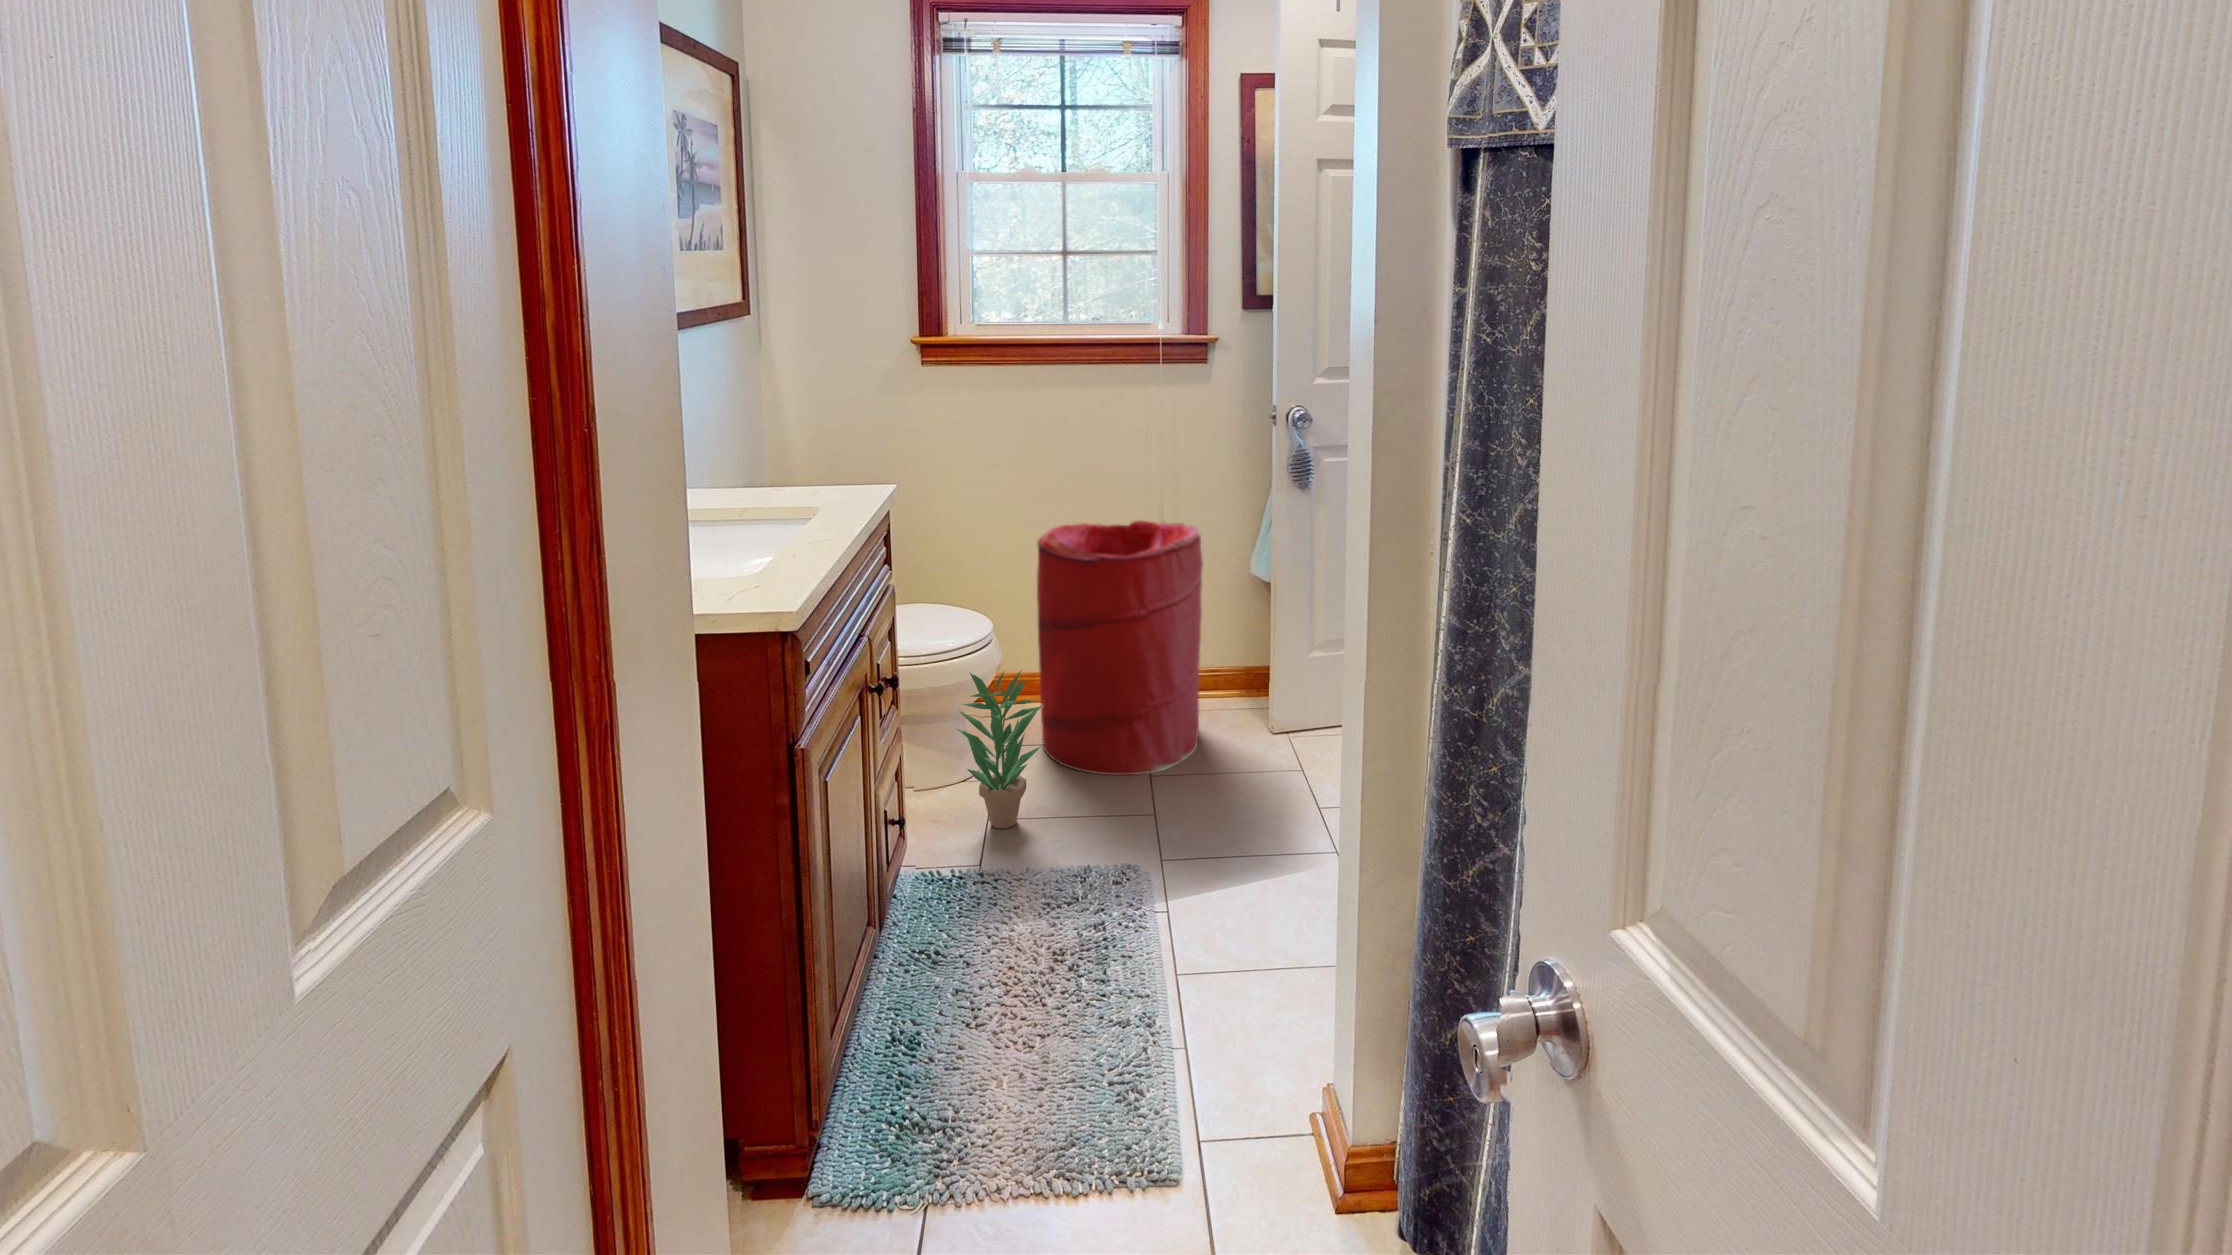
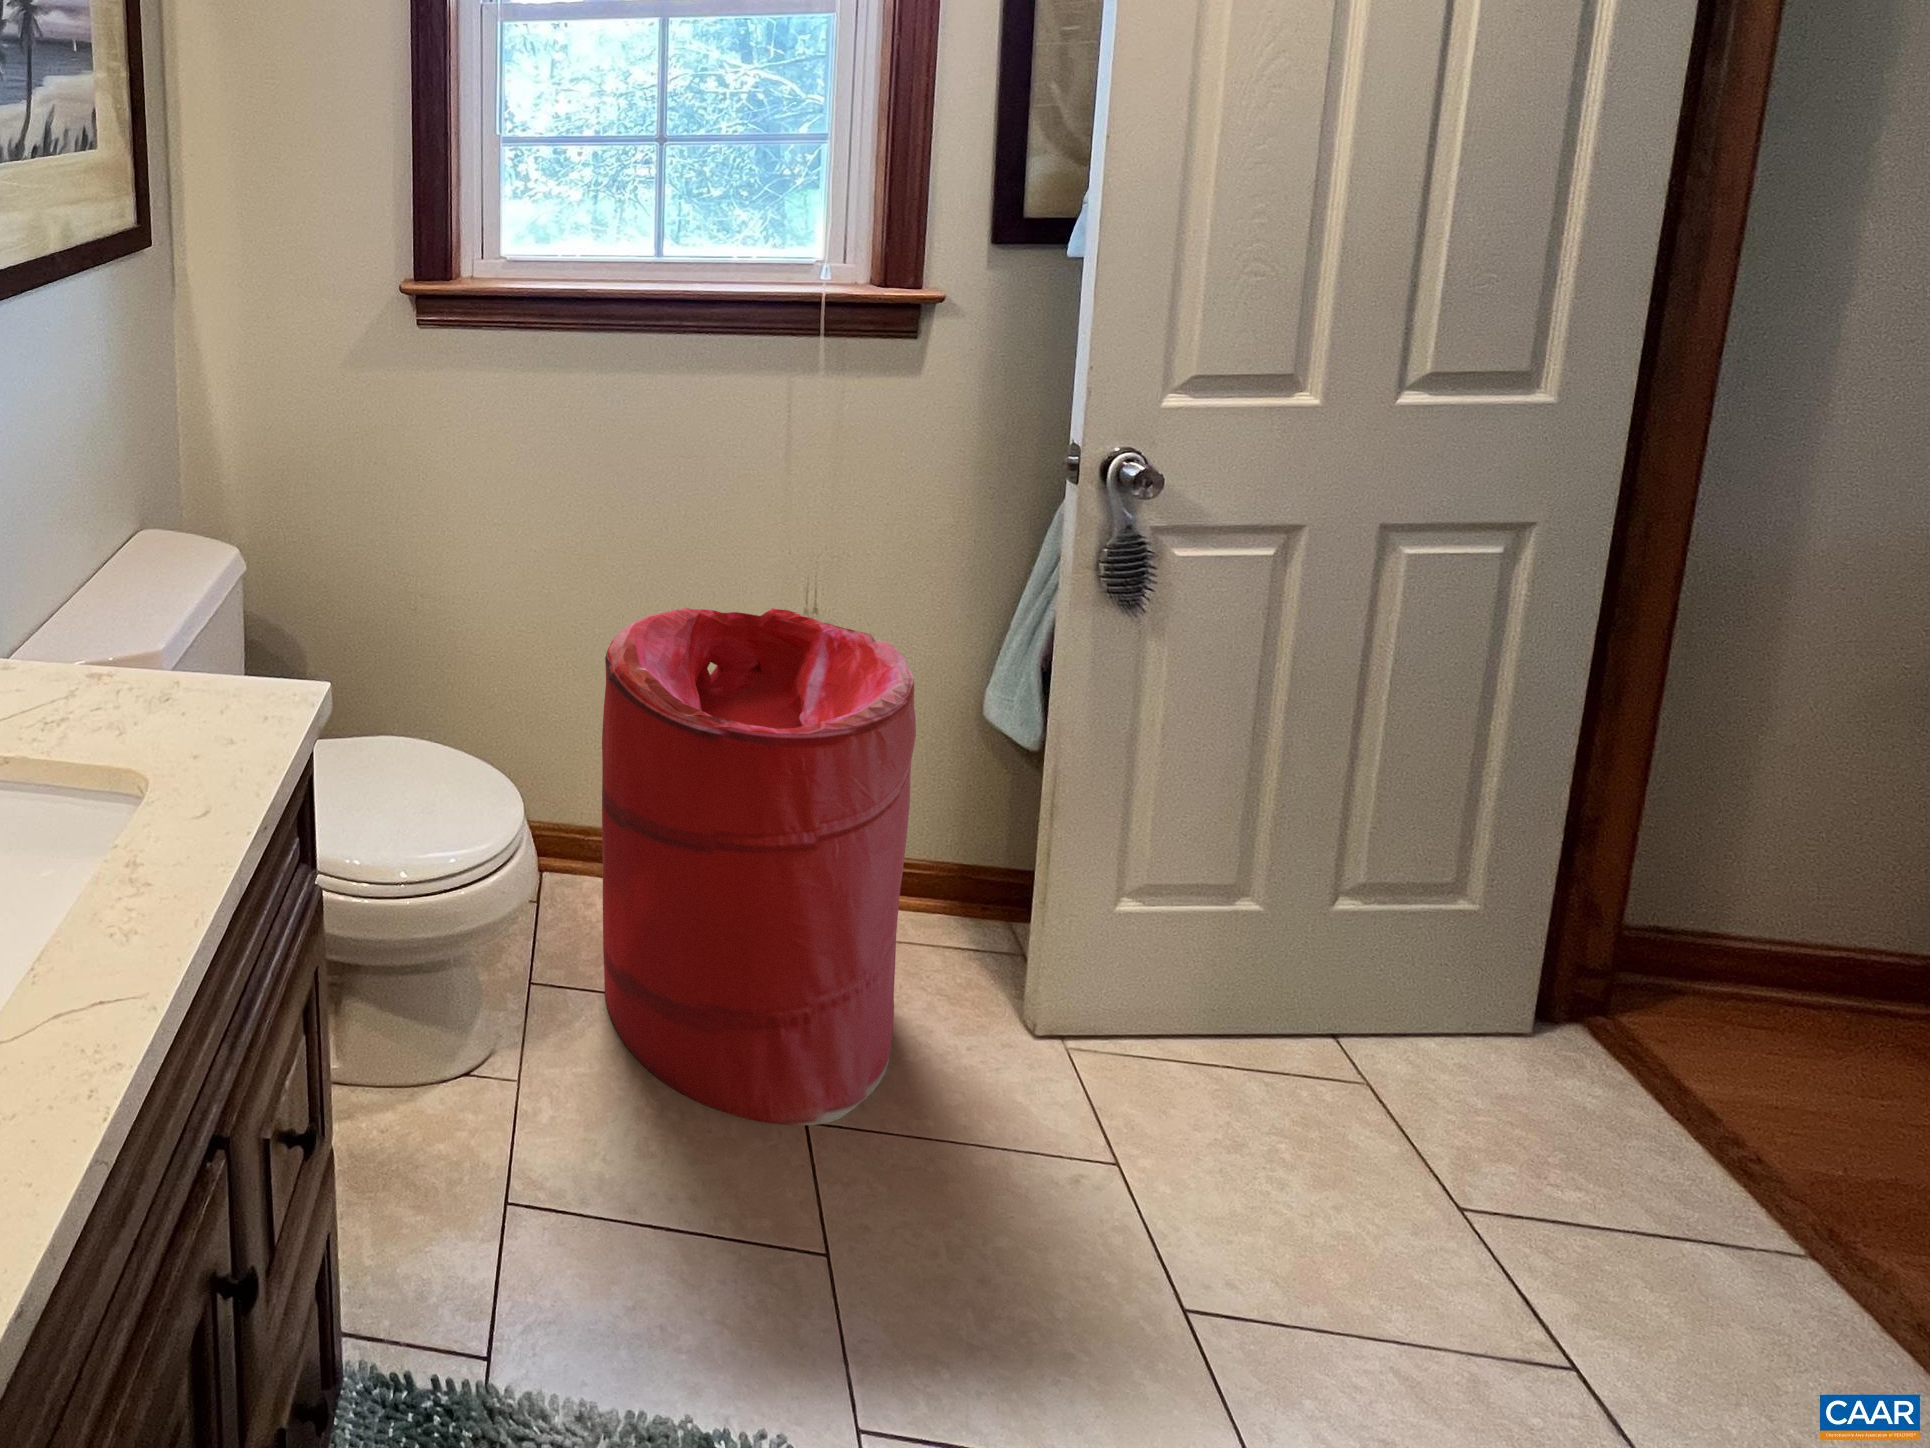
potted plant: present [957,671,1043,829] -> none [449,966,619,1261]

